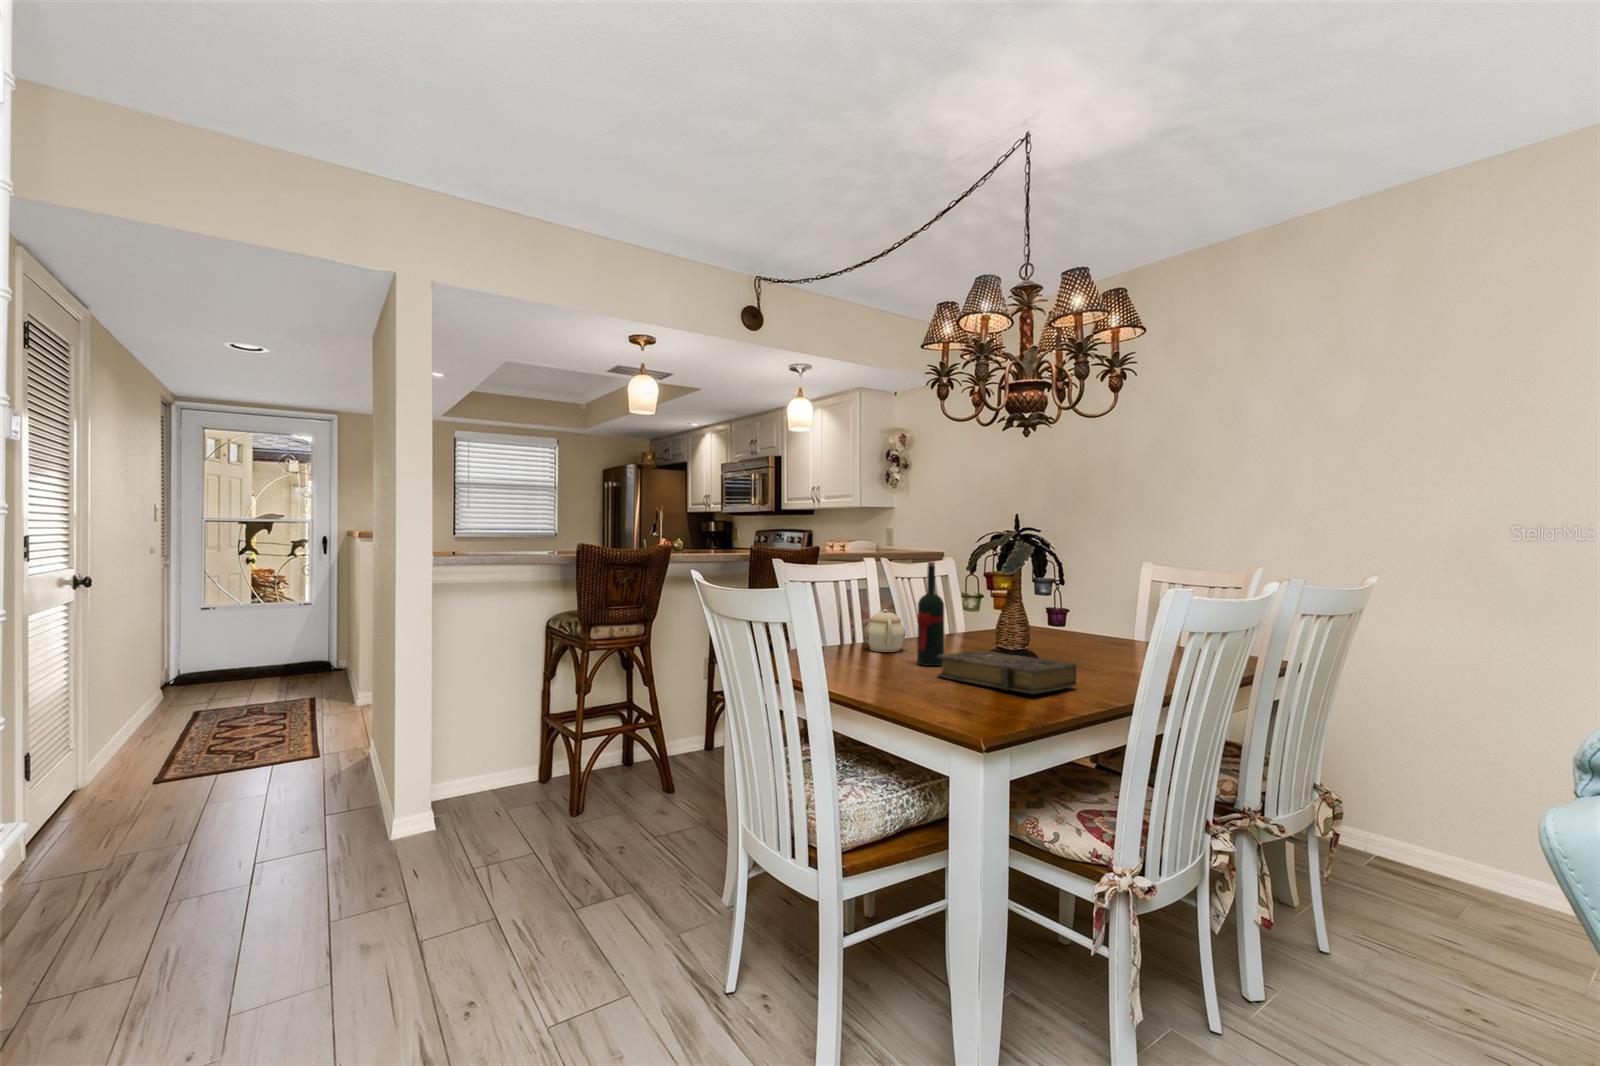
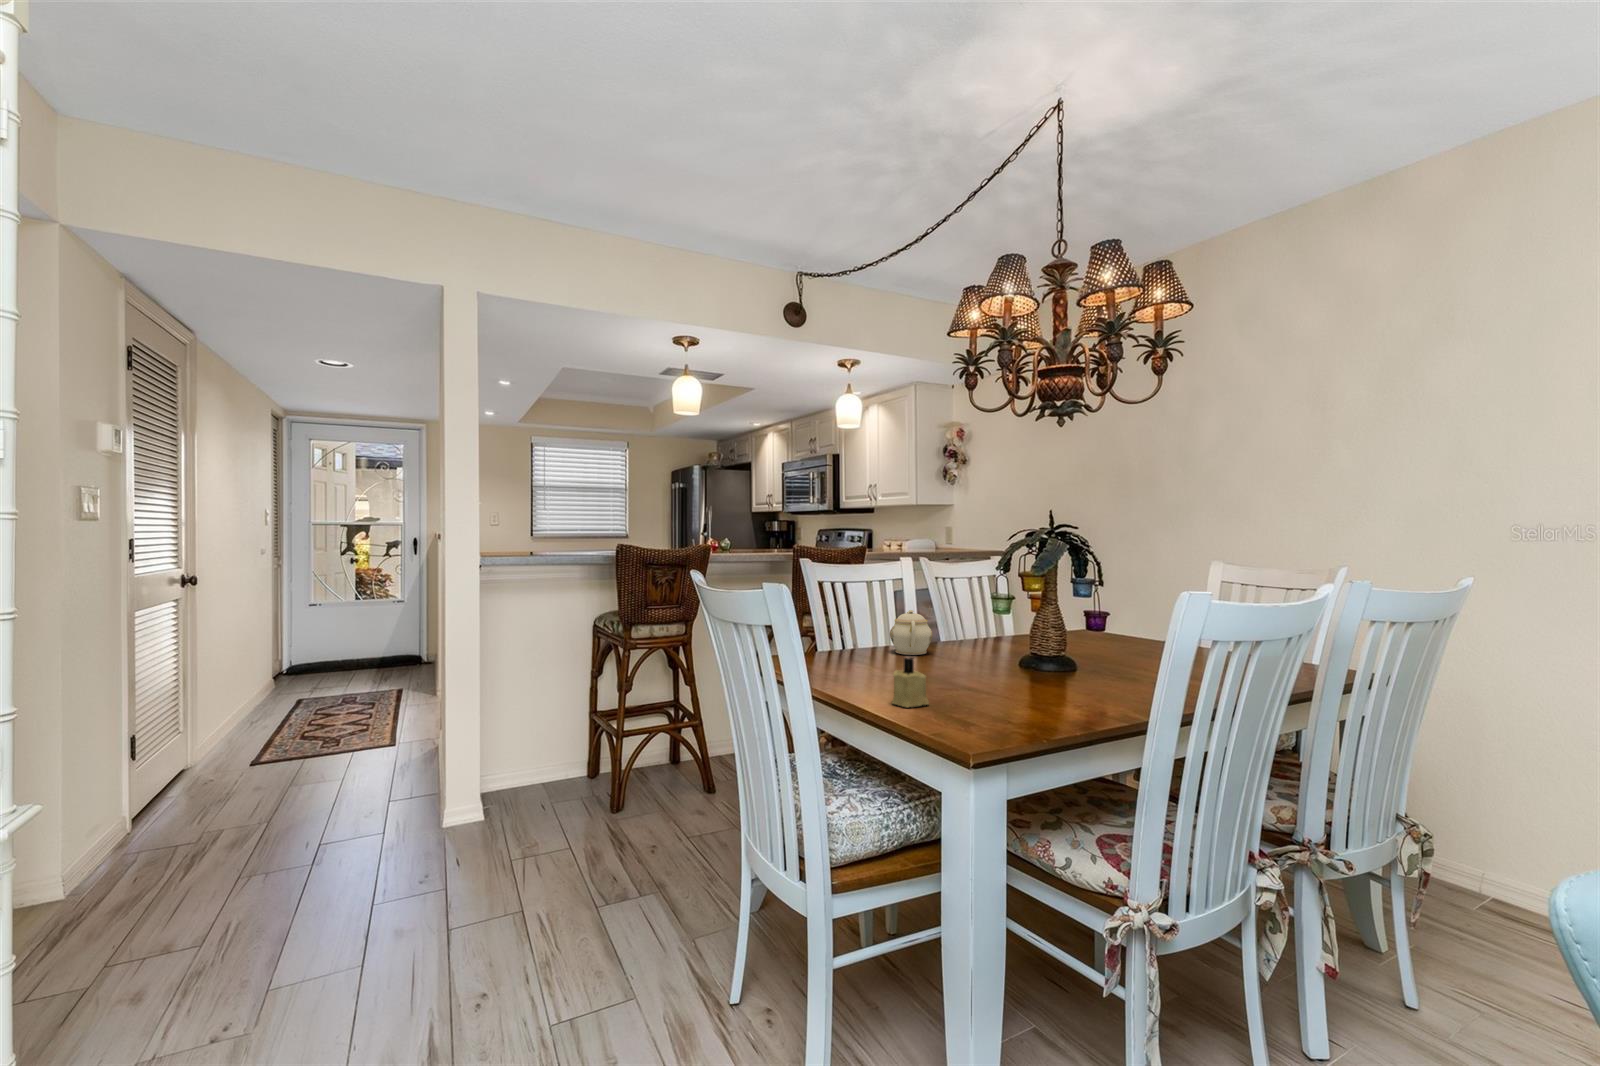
wine bottle: present [917,562,944,666] -> none [938,561,968,671]
book: present [937,651,1077,694] -> none [953,656,1104,705]
candle: none [890,653,924,699] -> present [892,658,929,708]

